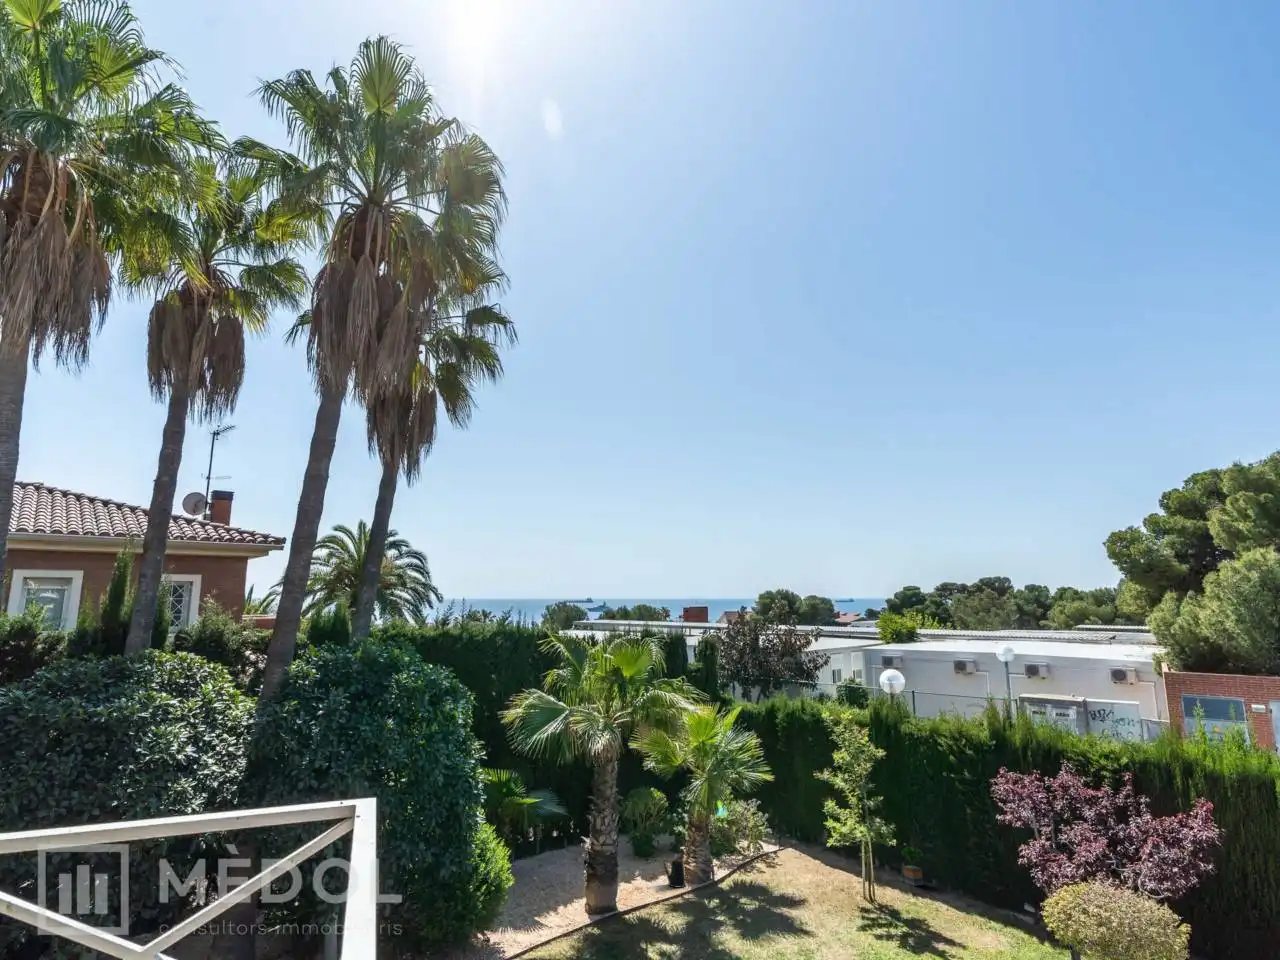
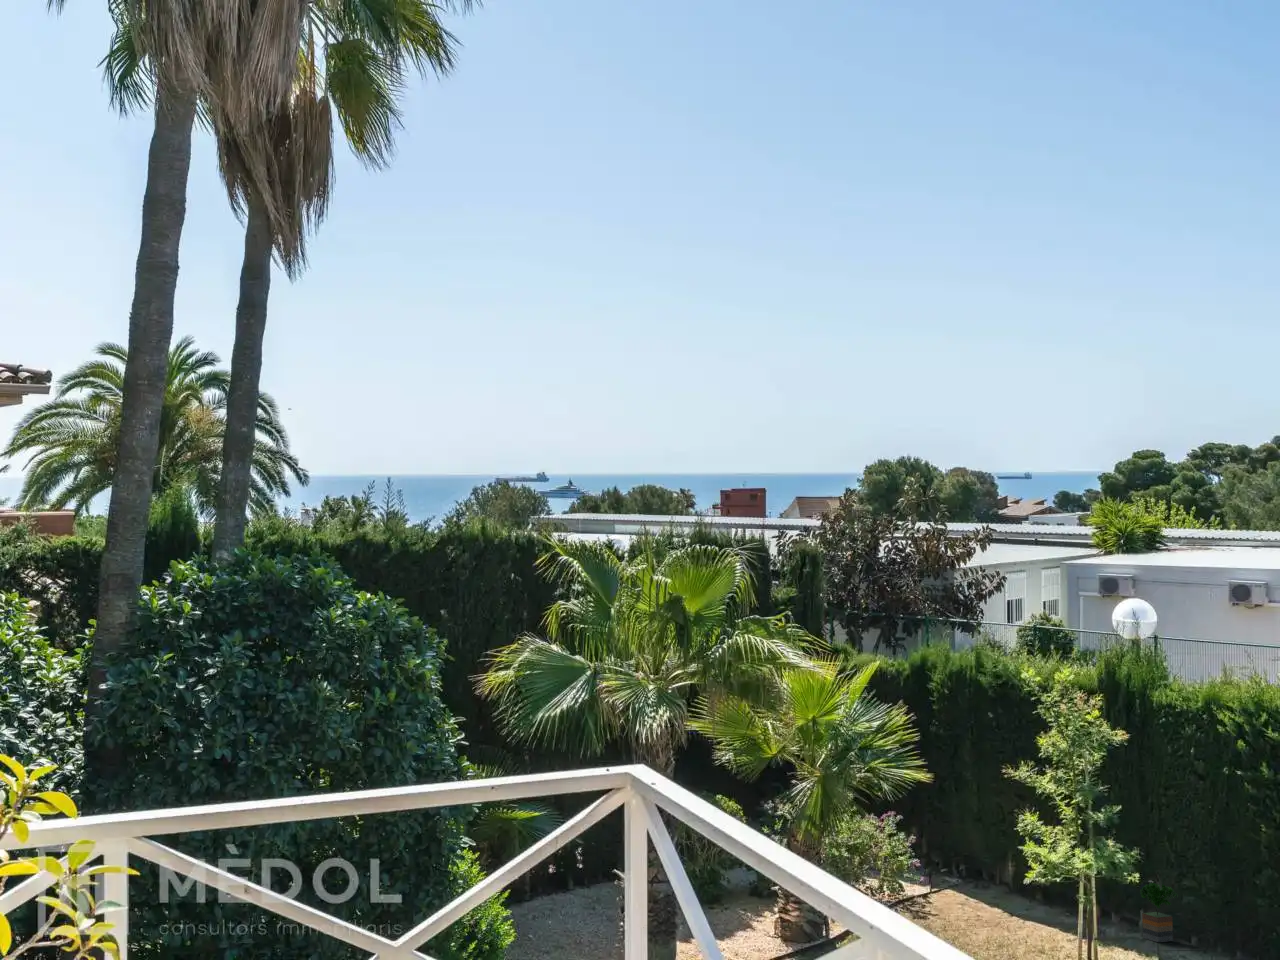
watering can: present [663,851,686,887] -> none [746,890,791,946]

